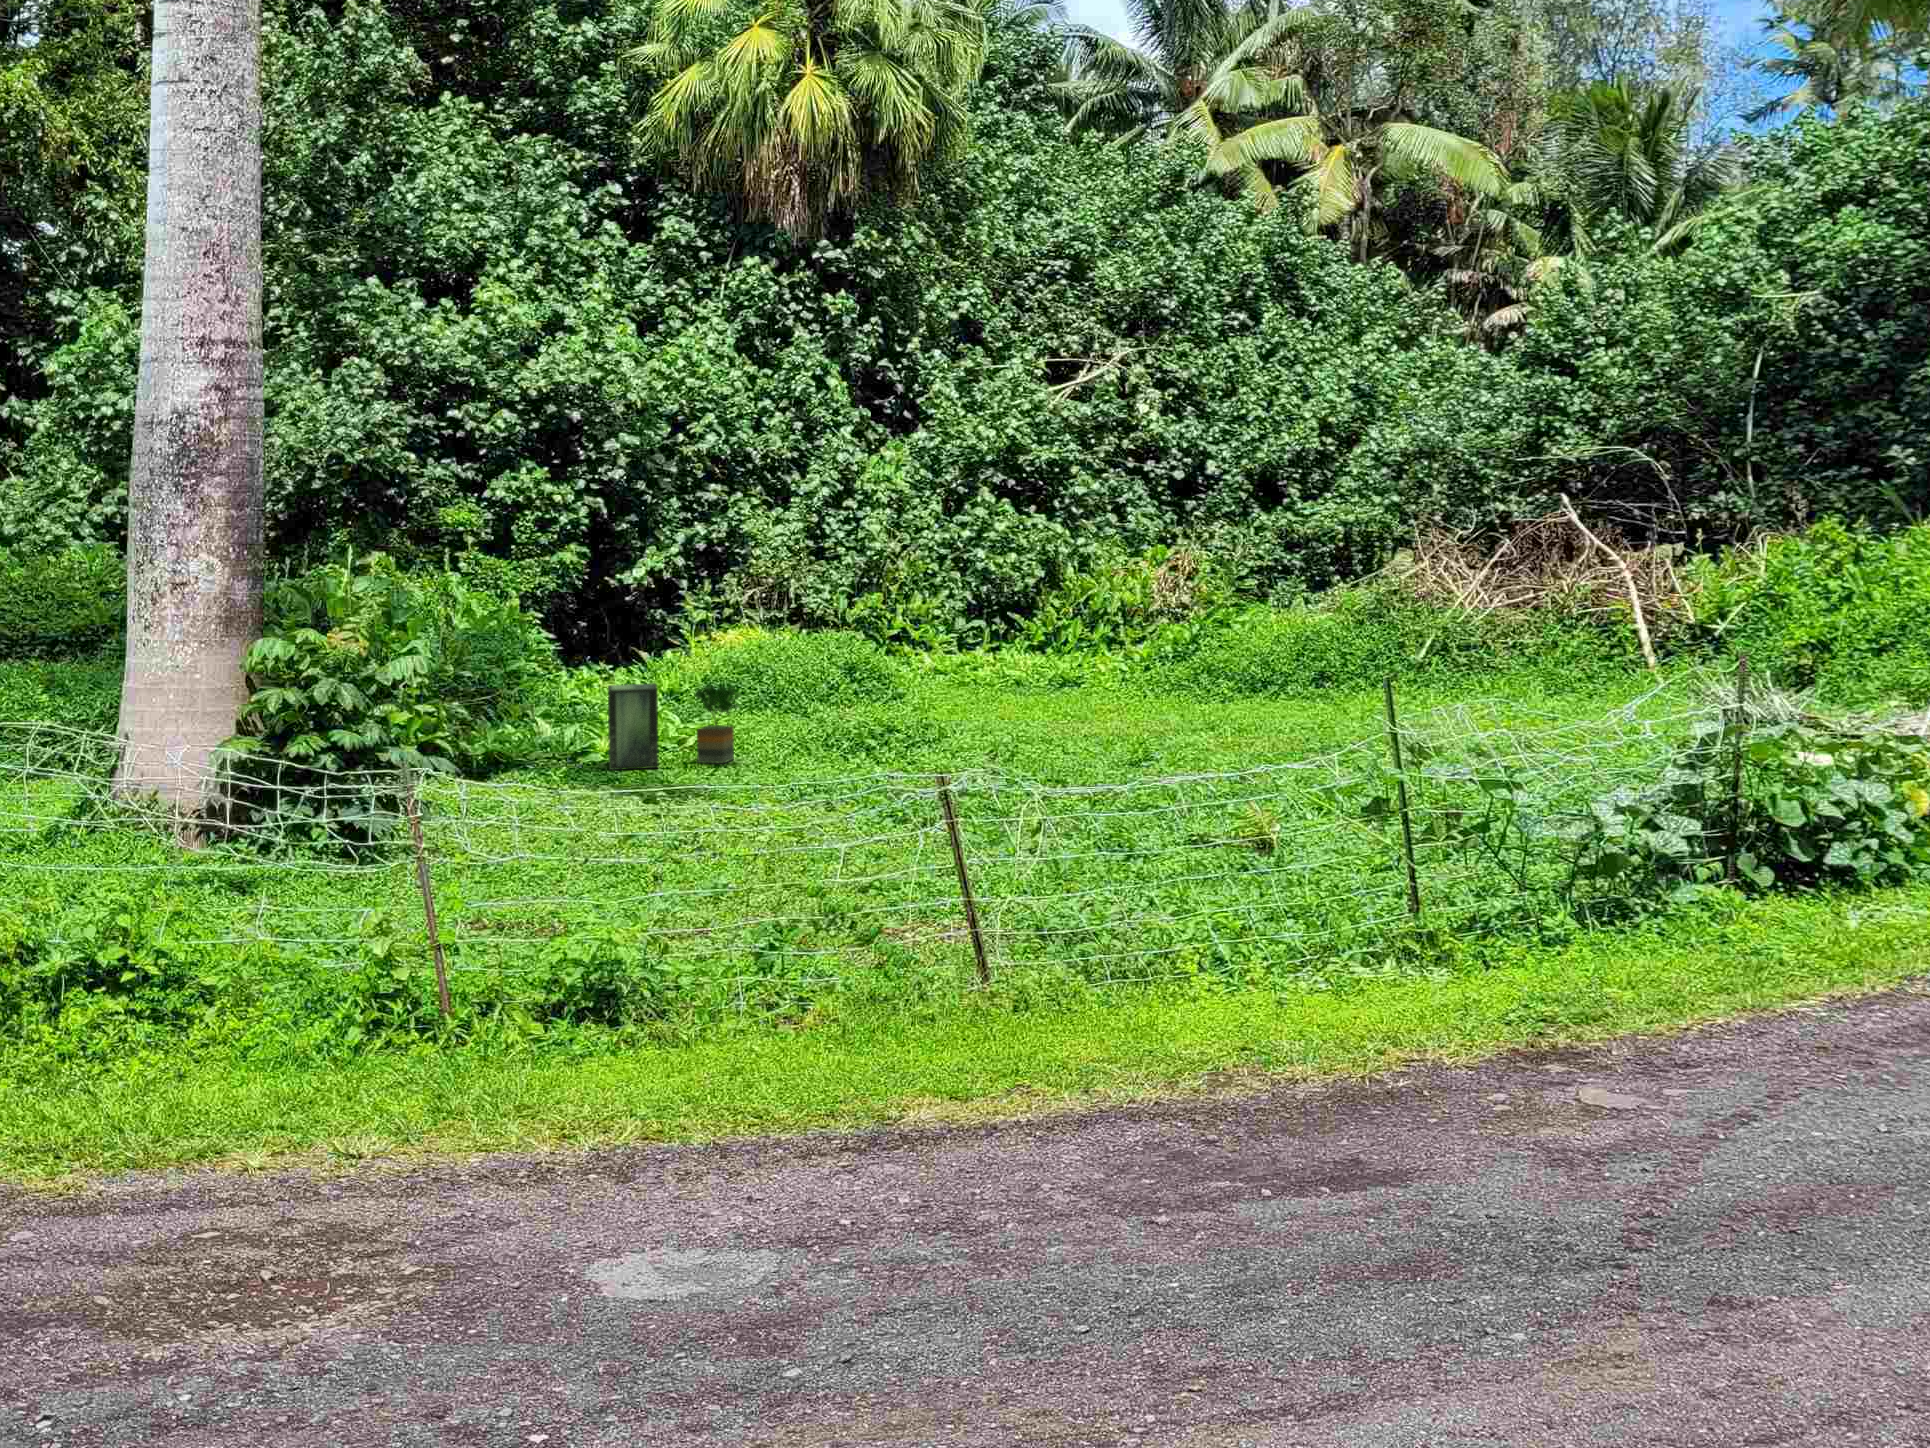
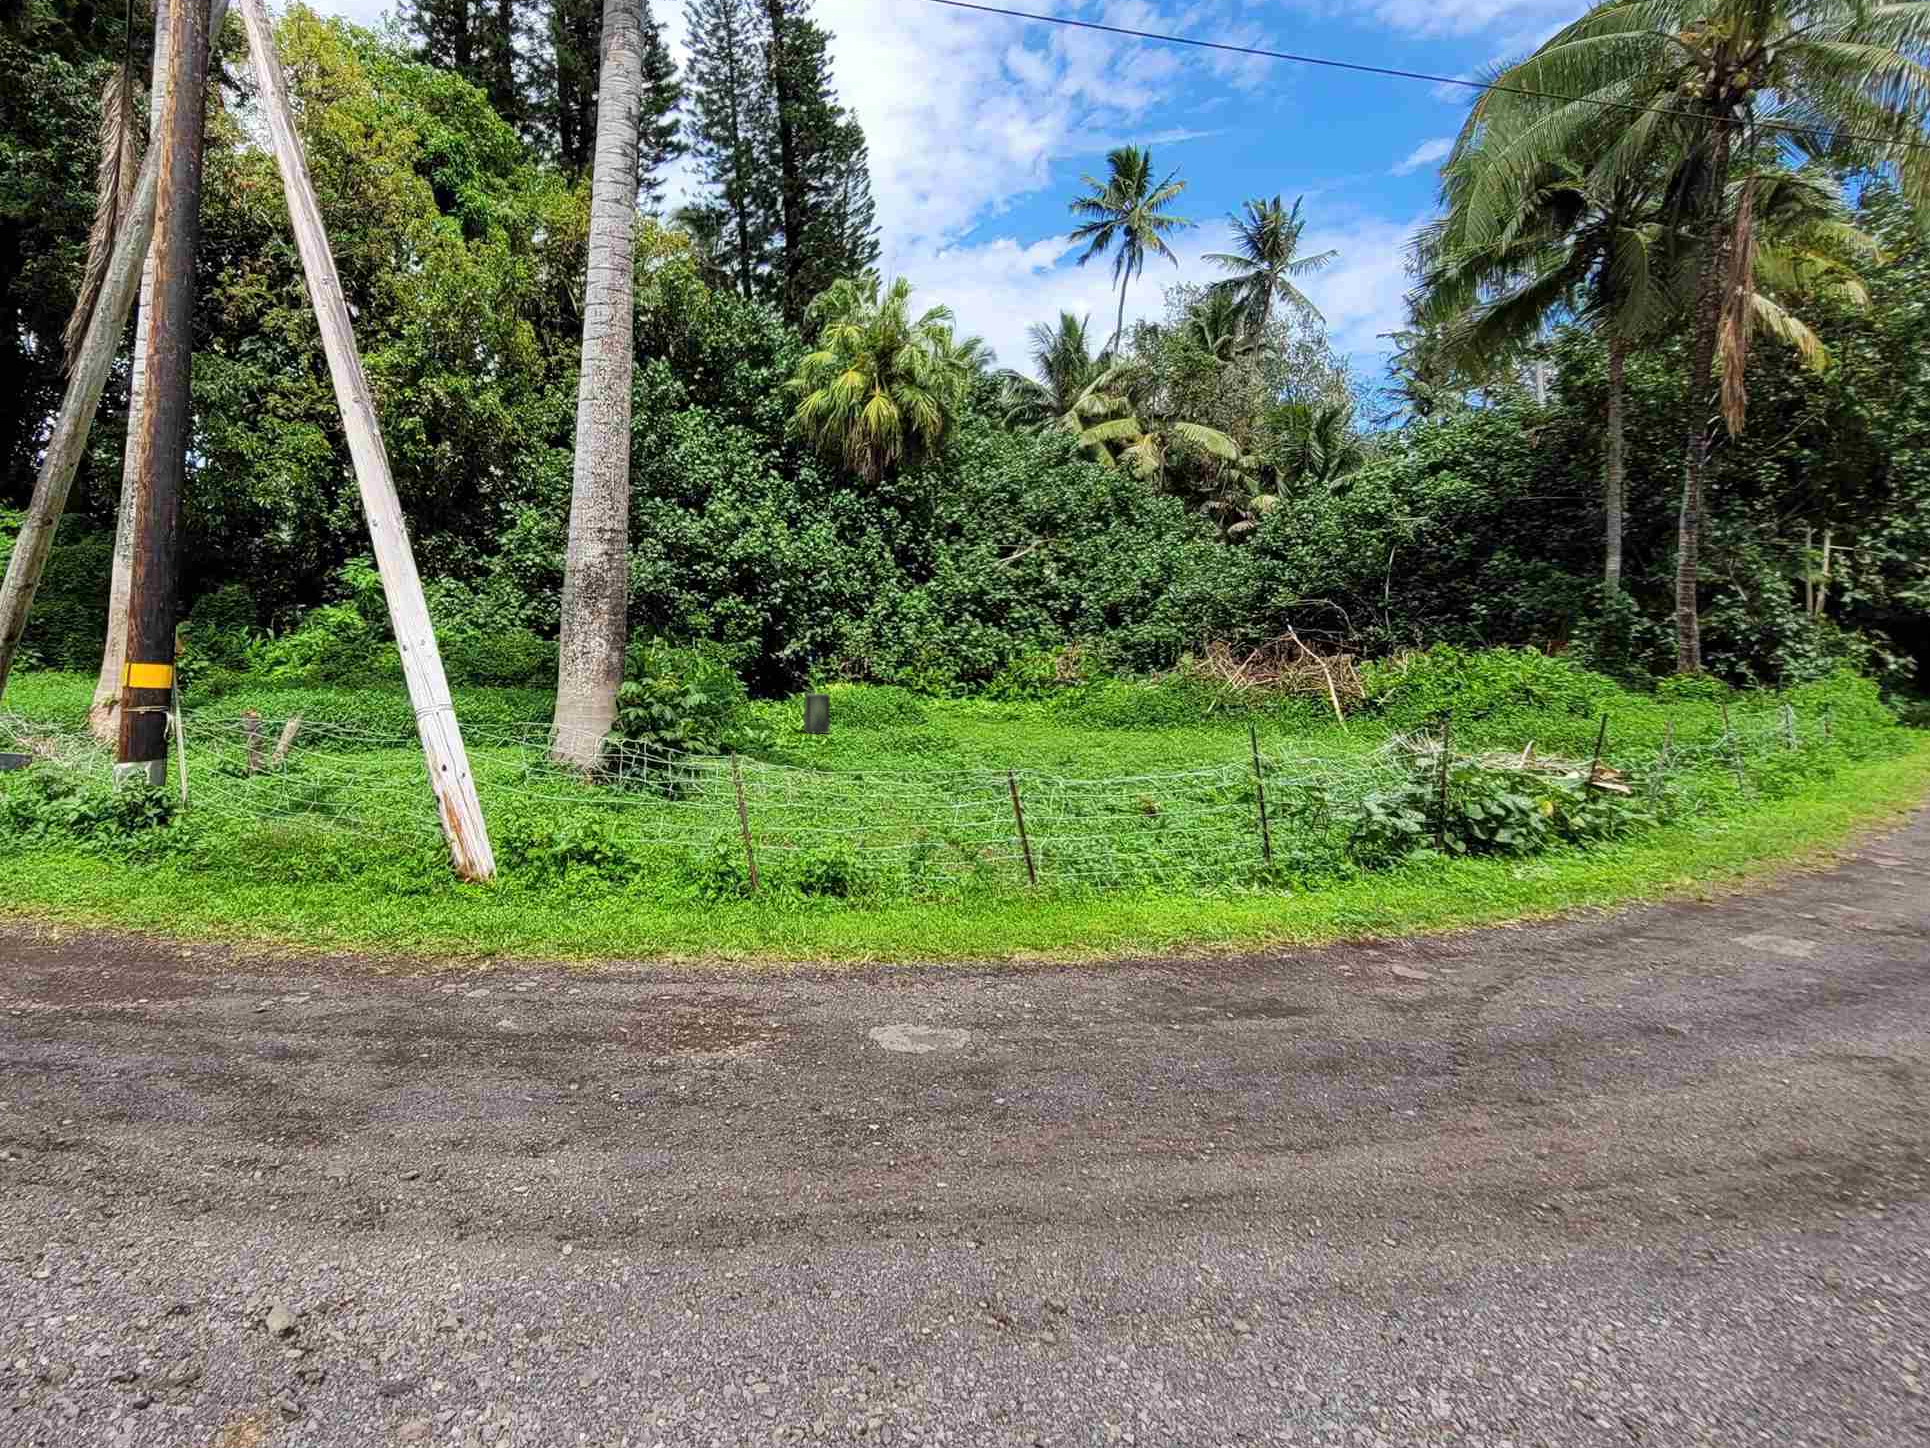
potted tree: present [695,685,741,764] -> none [844,695,868,734]

